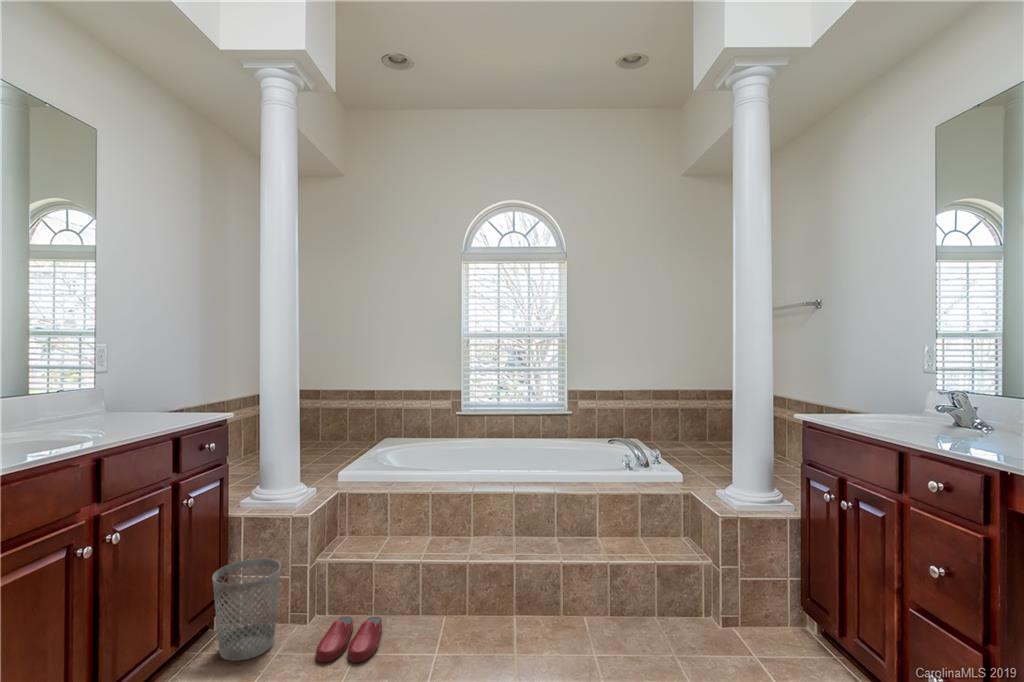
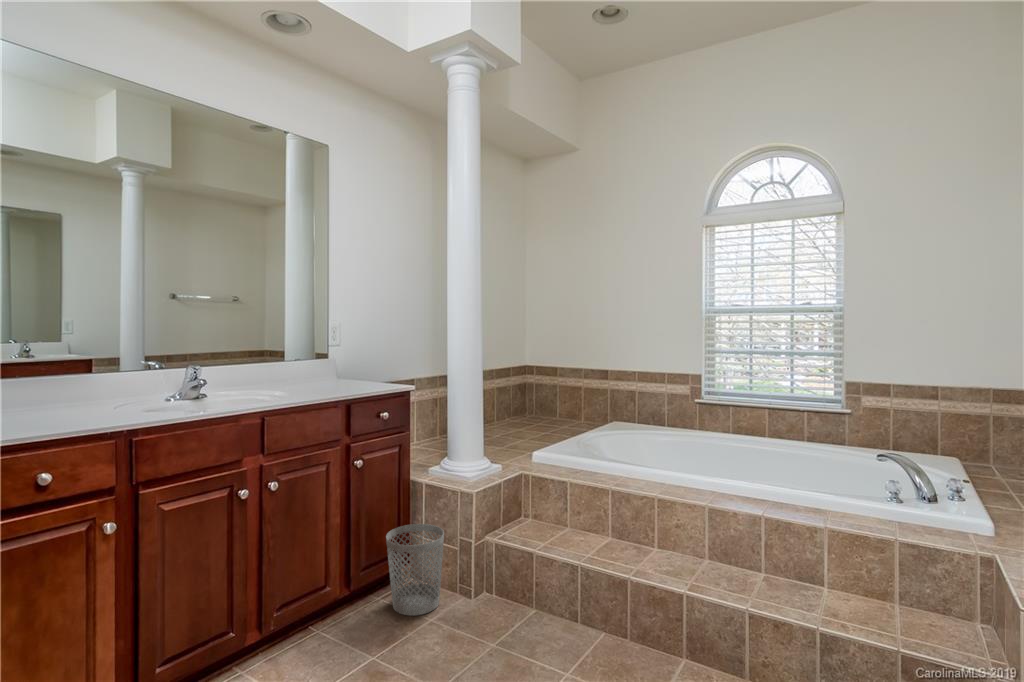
slippers: present [316,616,382,663] -> none [459,601,534,652]

